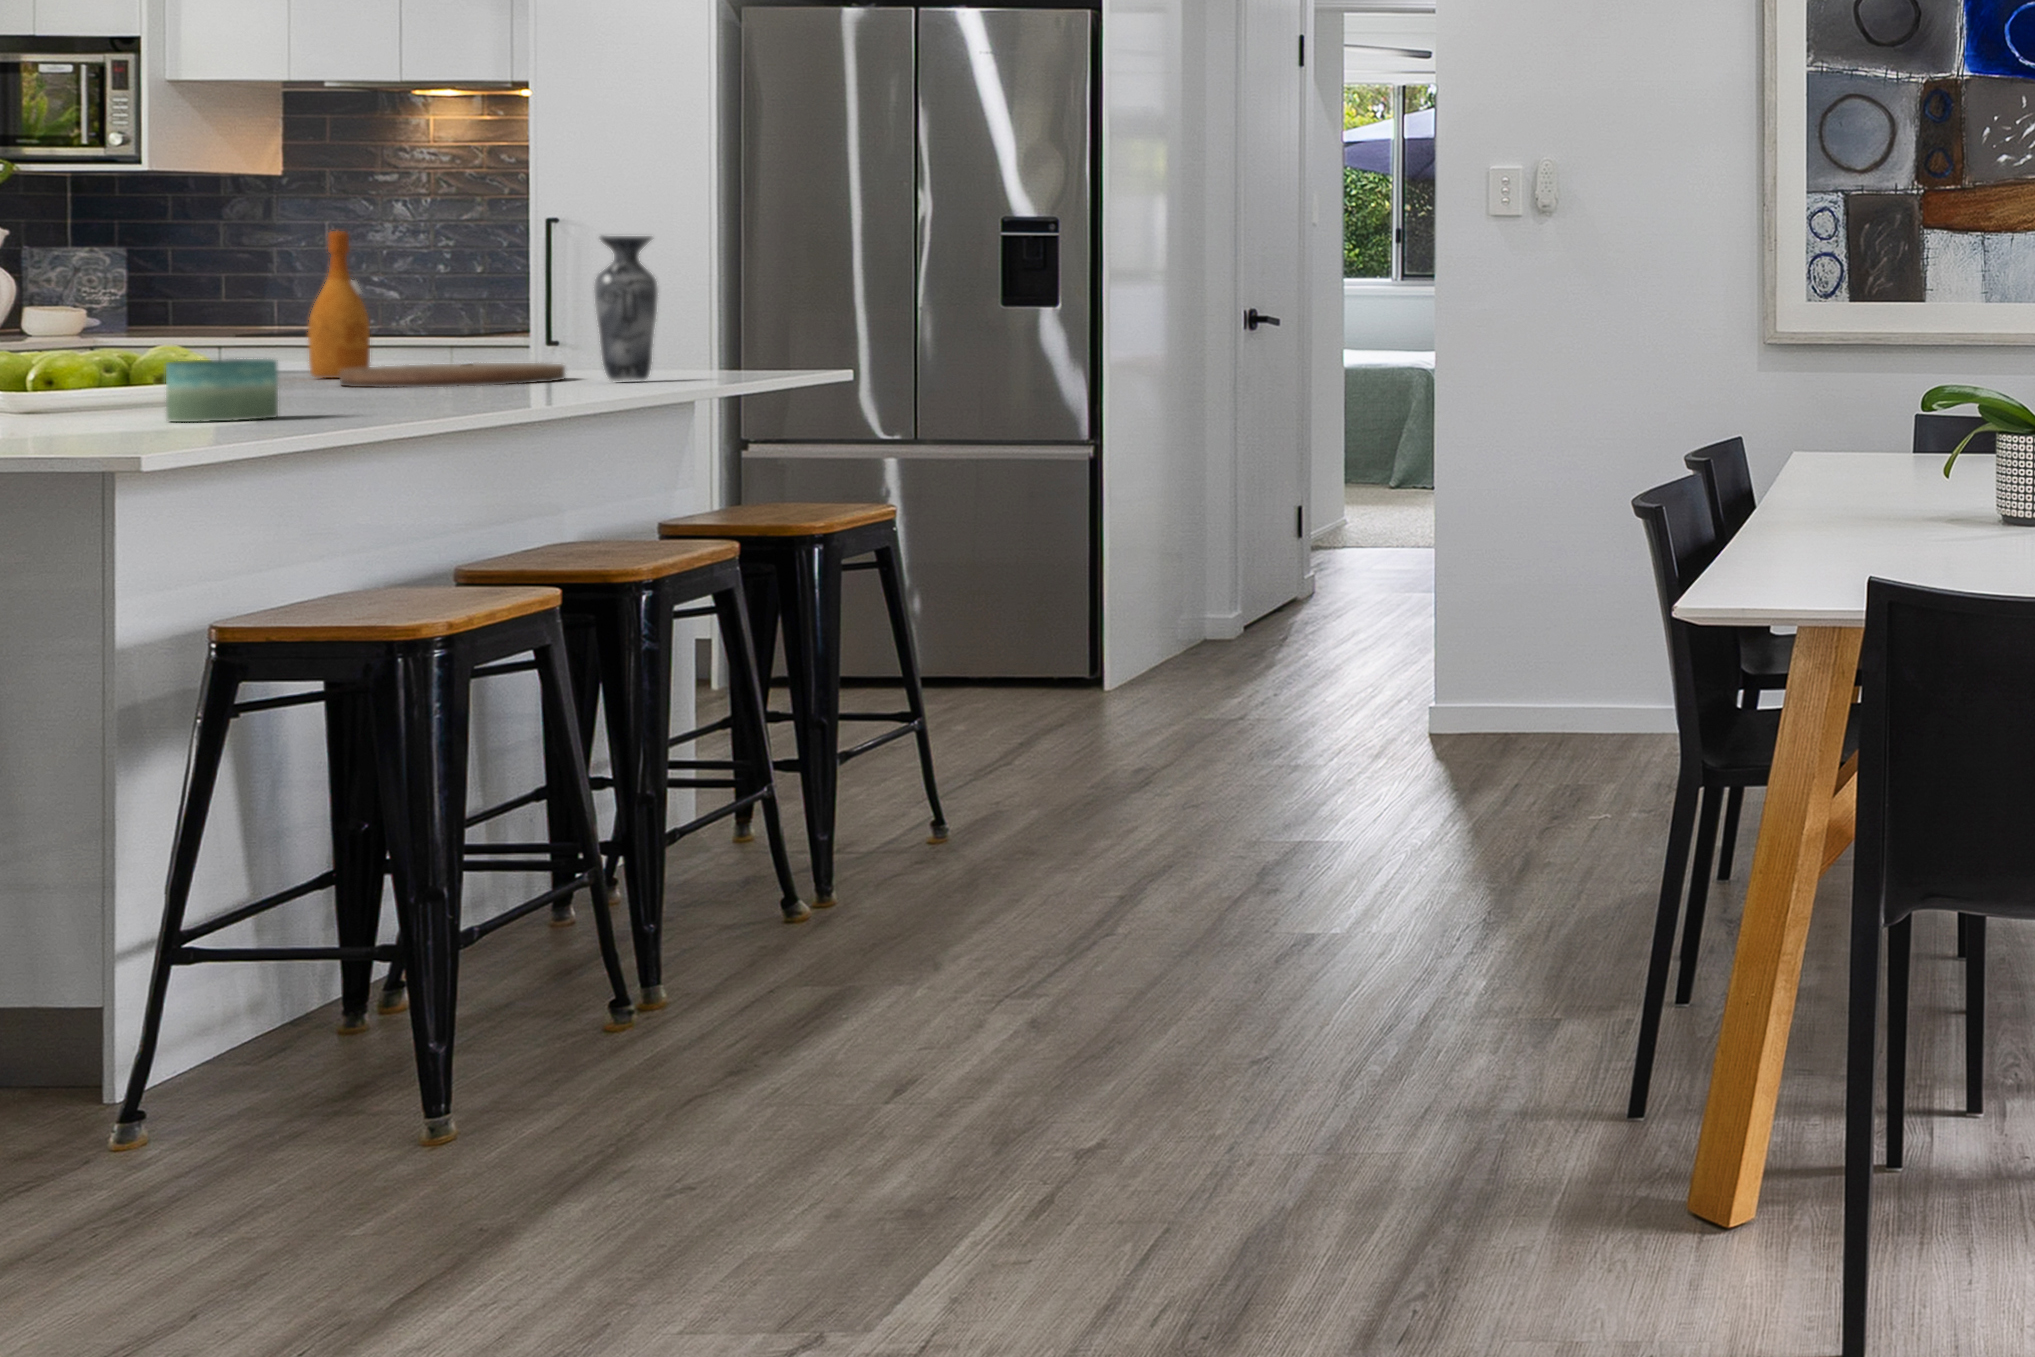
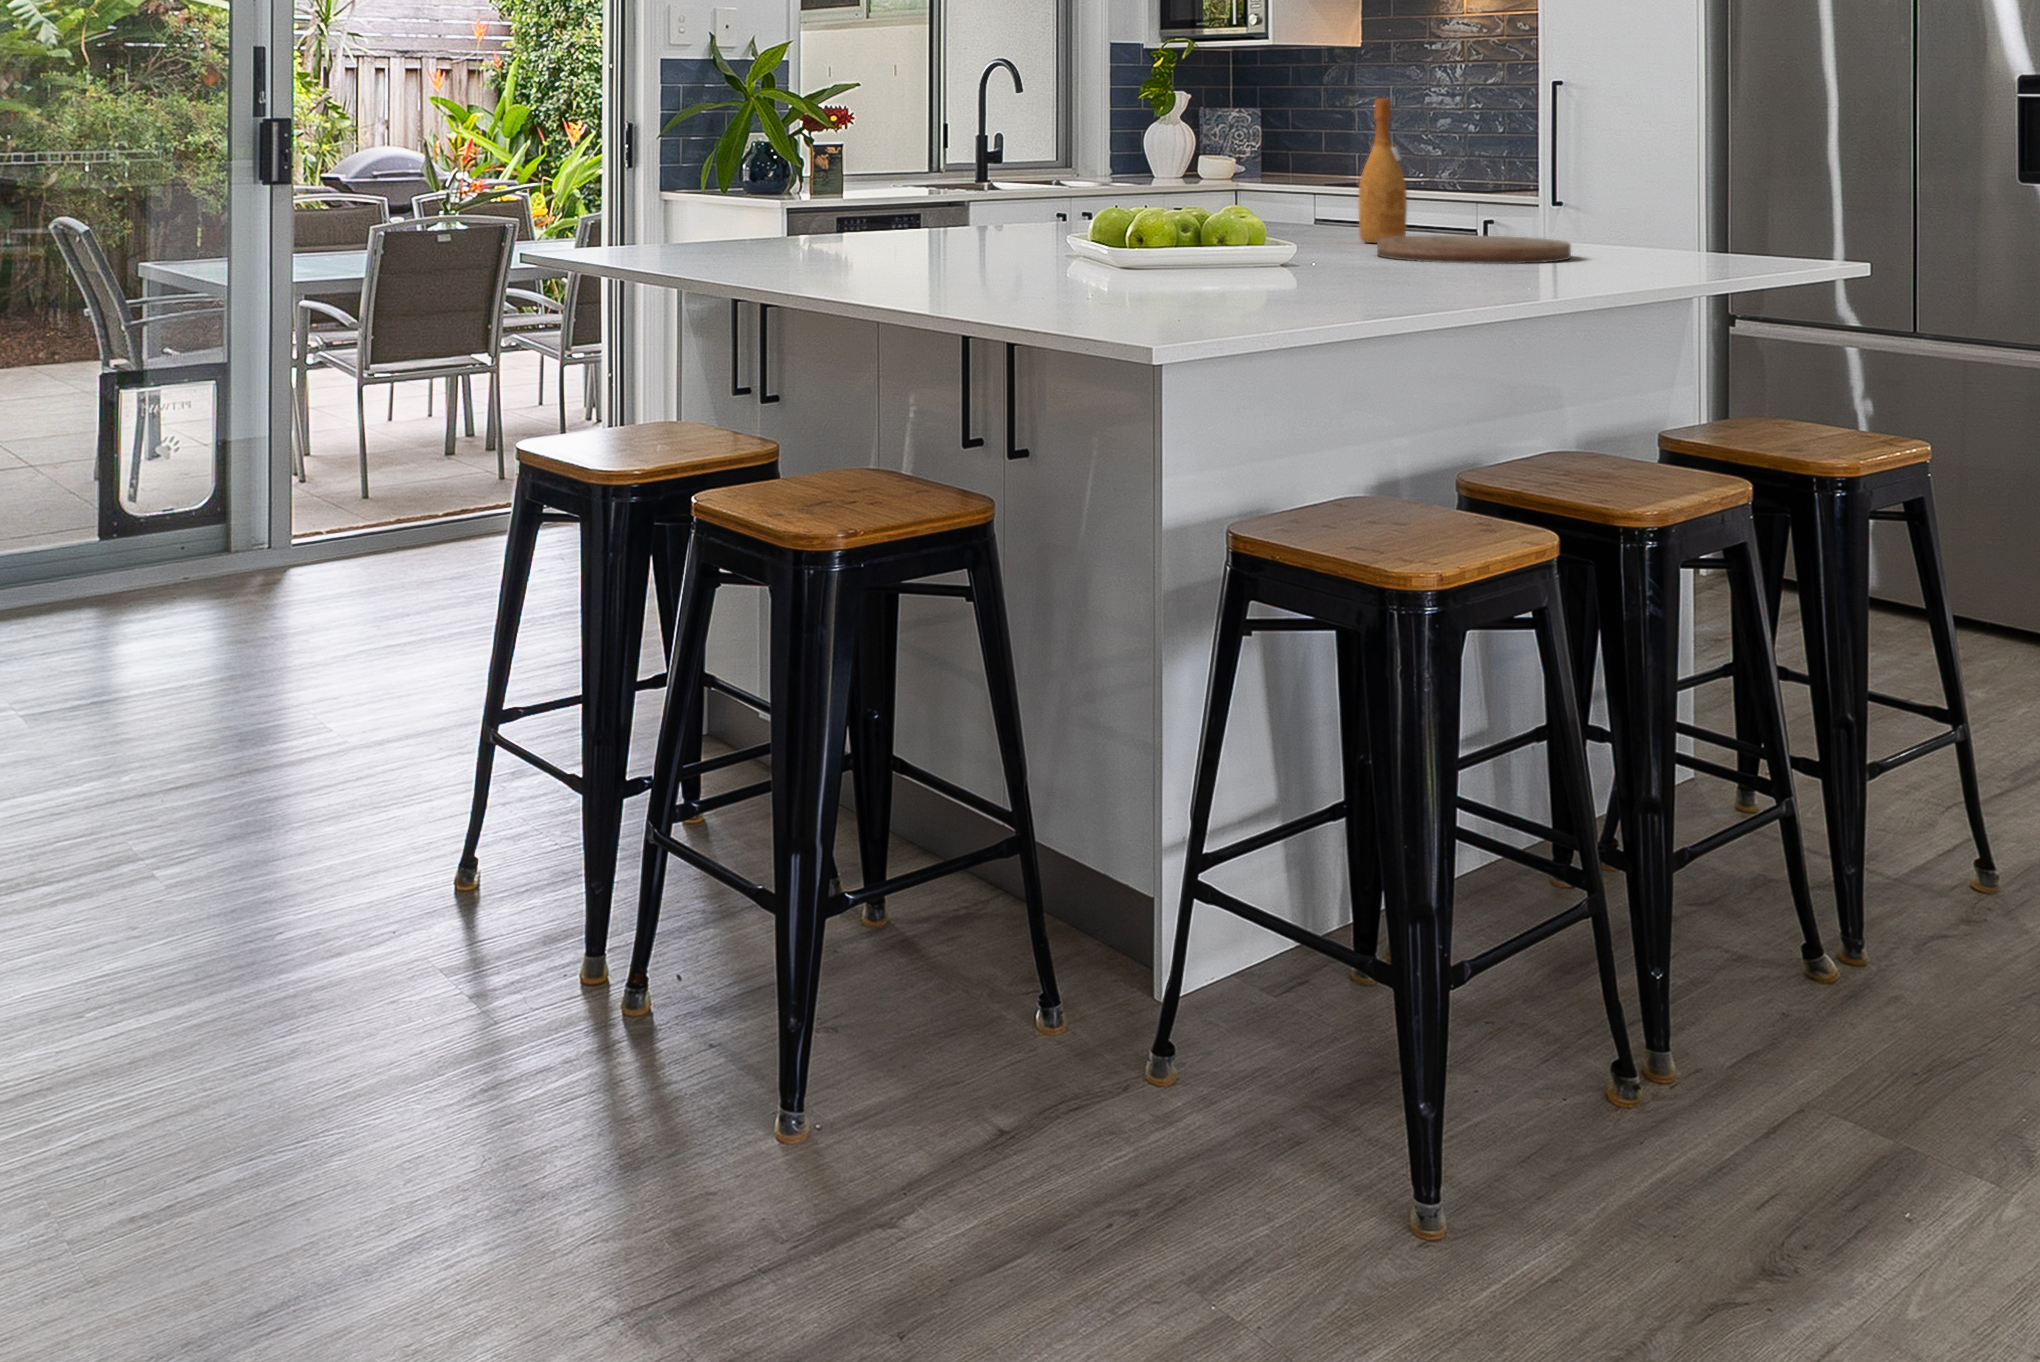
vase: present [594,235,658,381] -> none [1598,103,1660,267]
candle: present [166,359,278,422] -> none [1208,242,1299,310]

